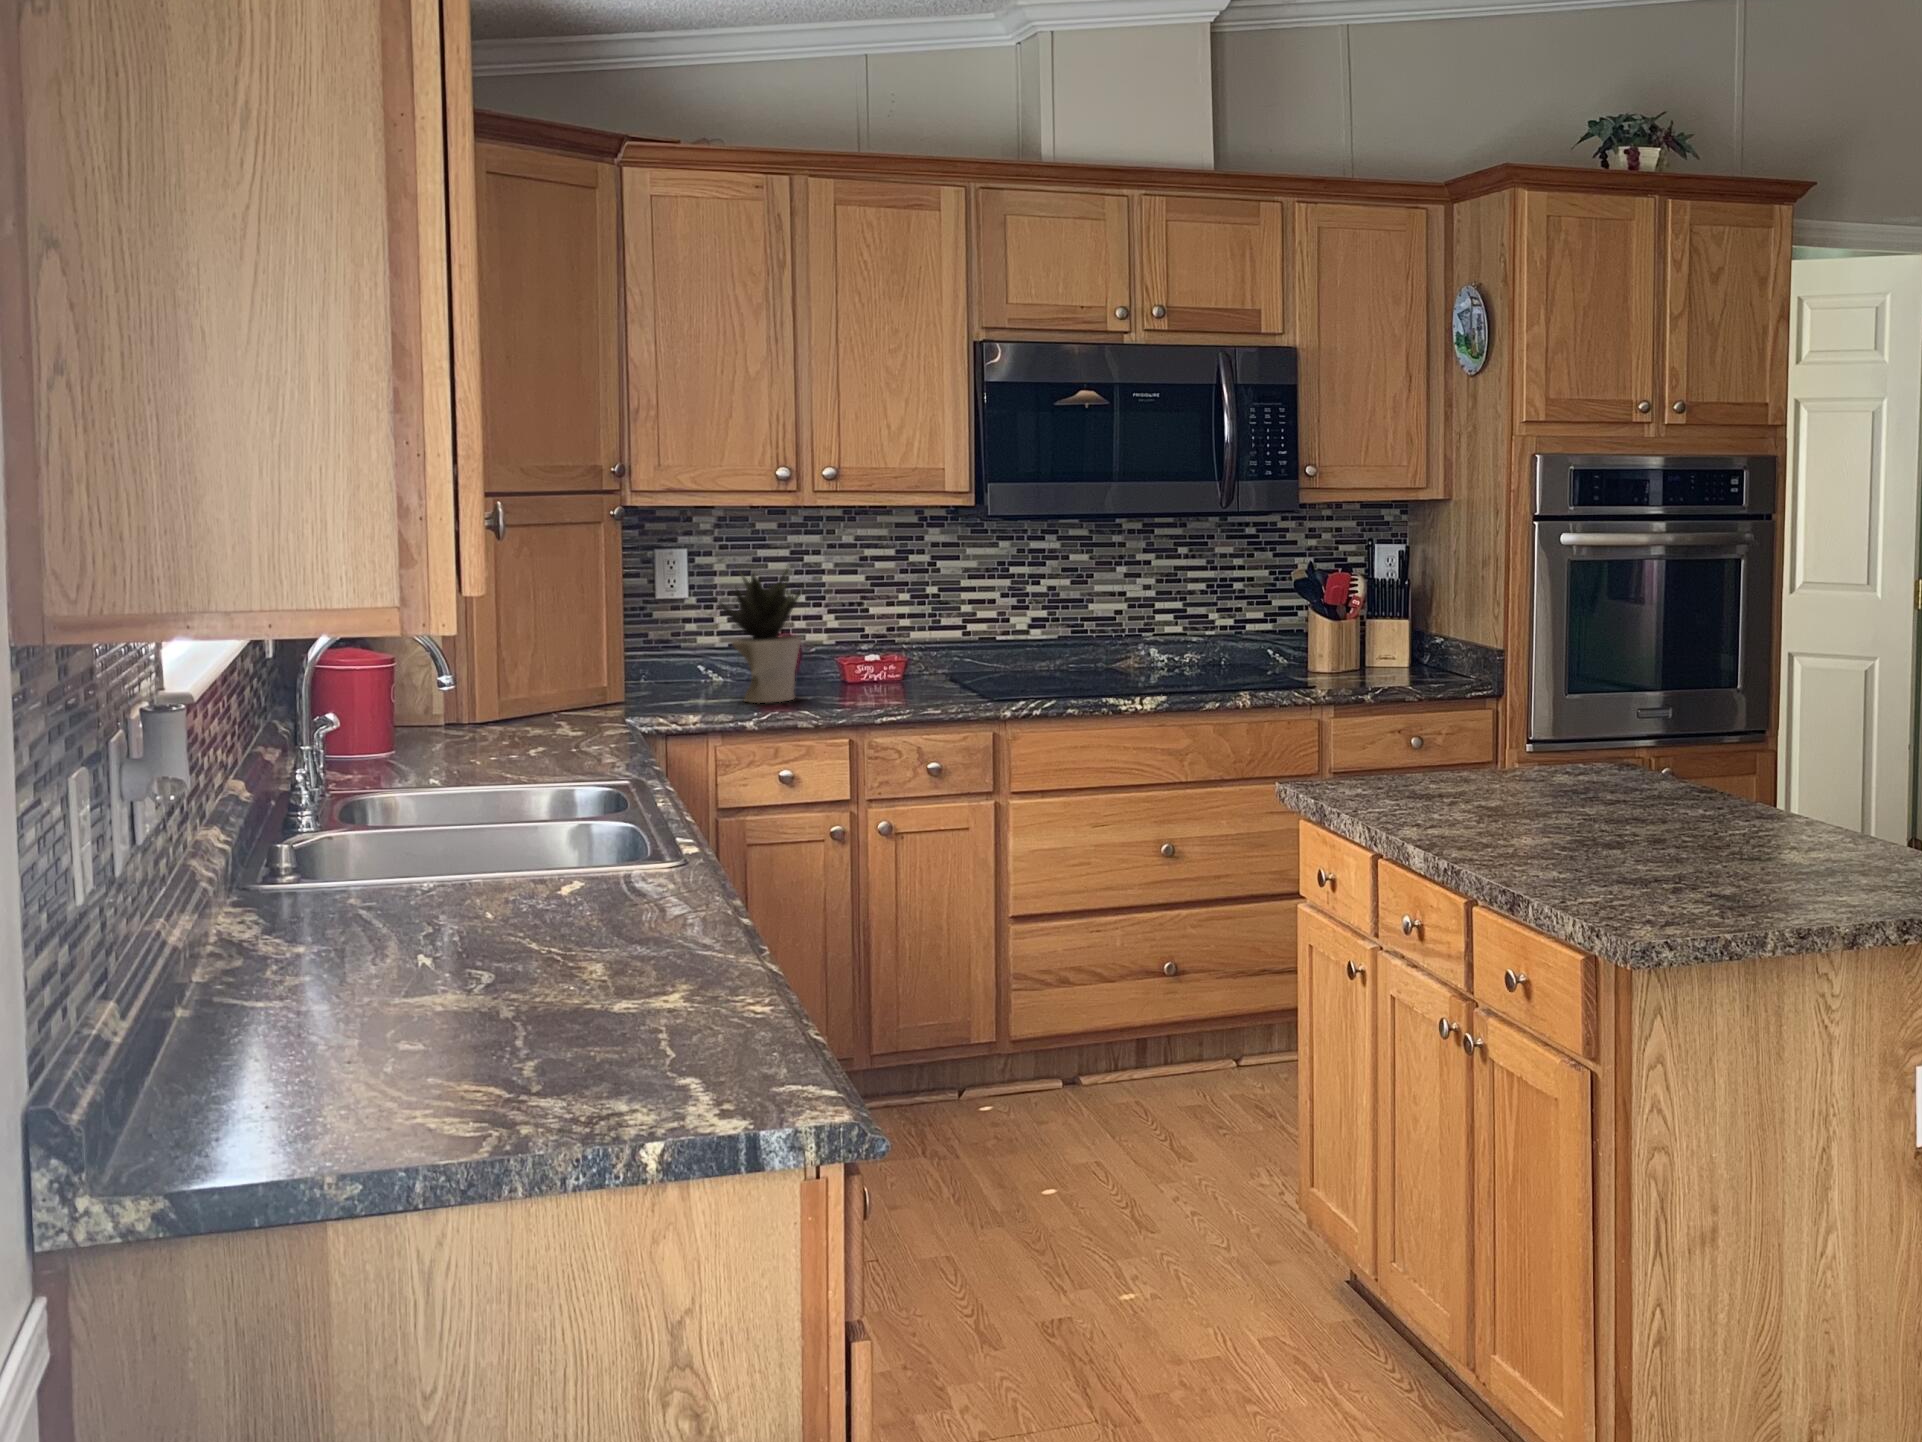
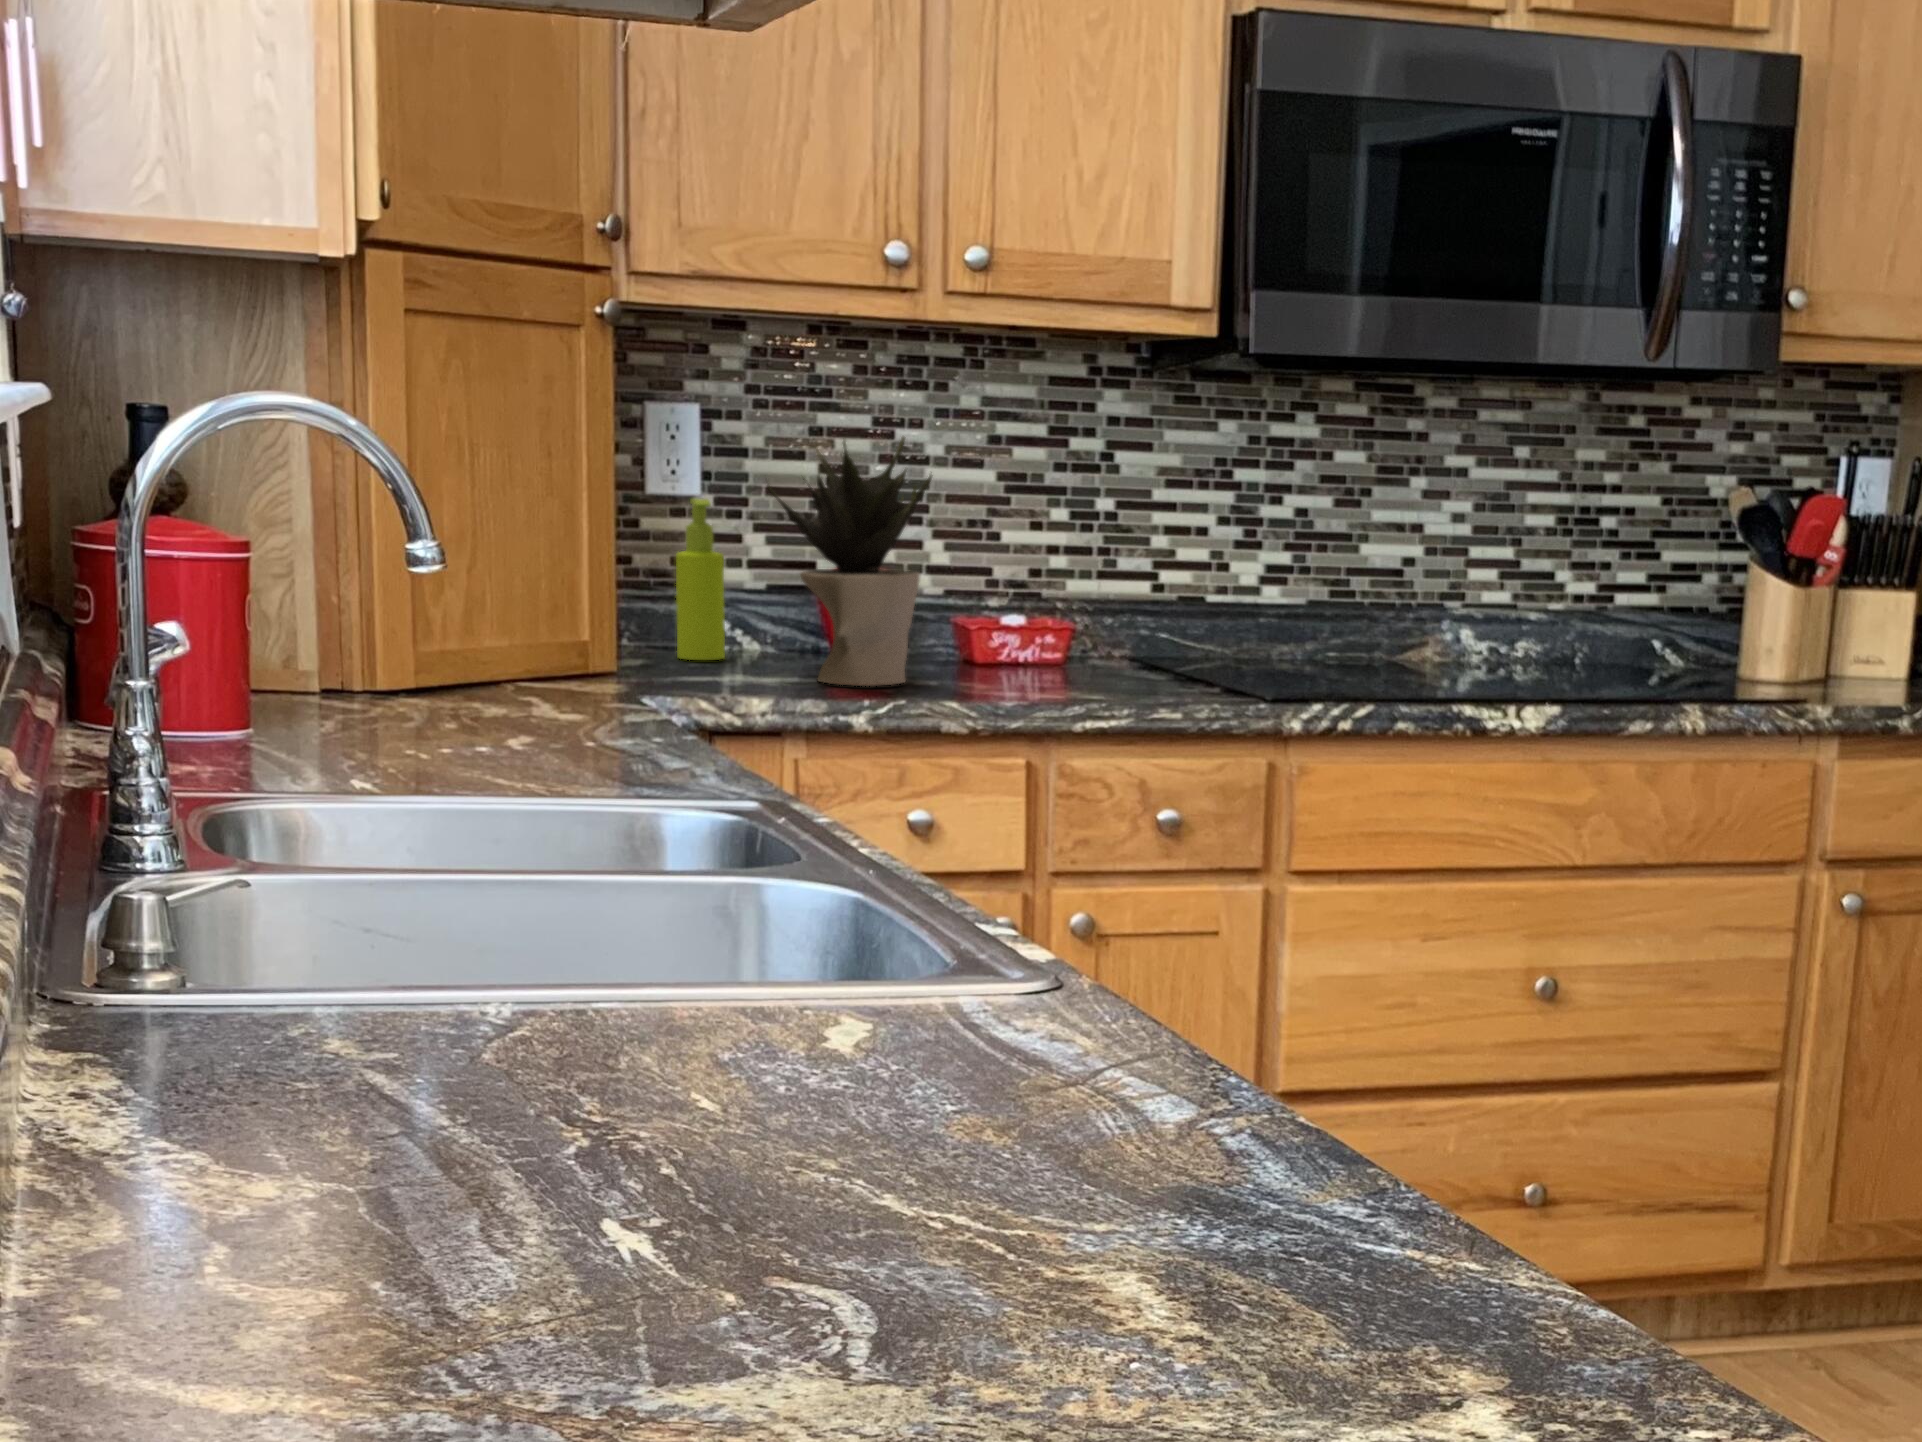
soap dispenser: none [667,601,698,692] -> present [676,498,725,660]

